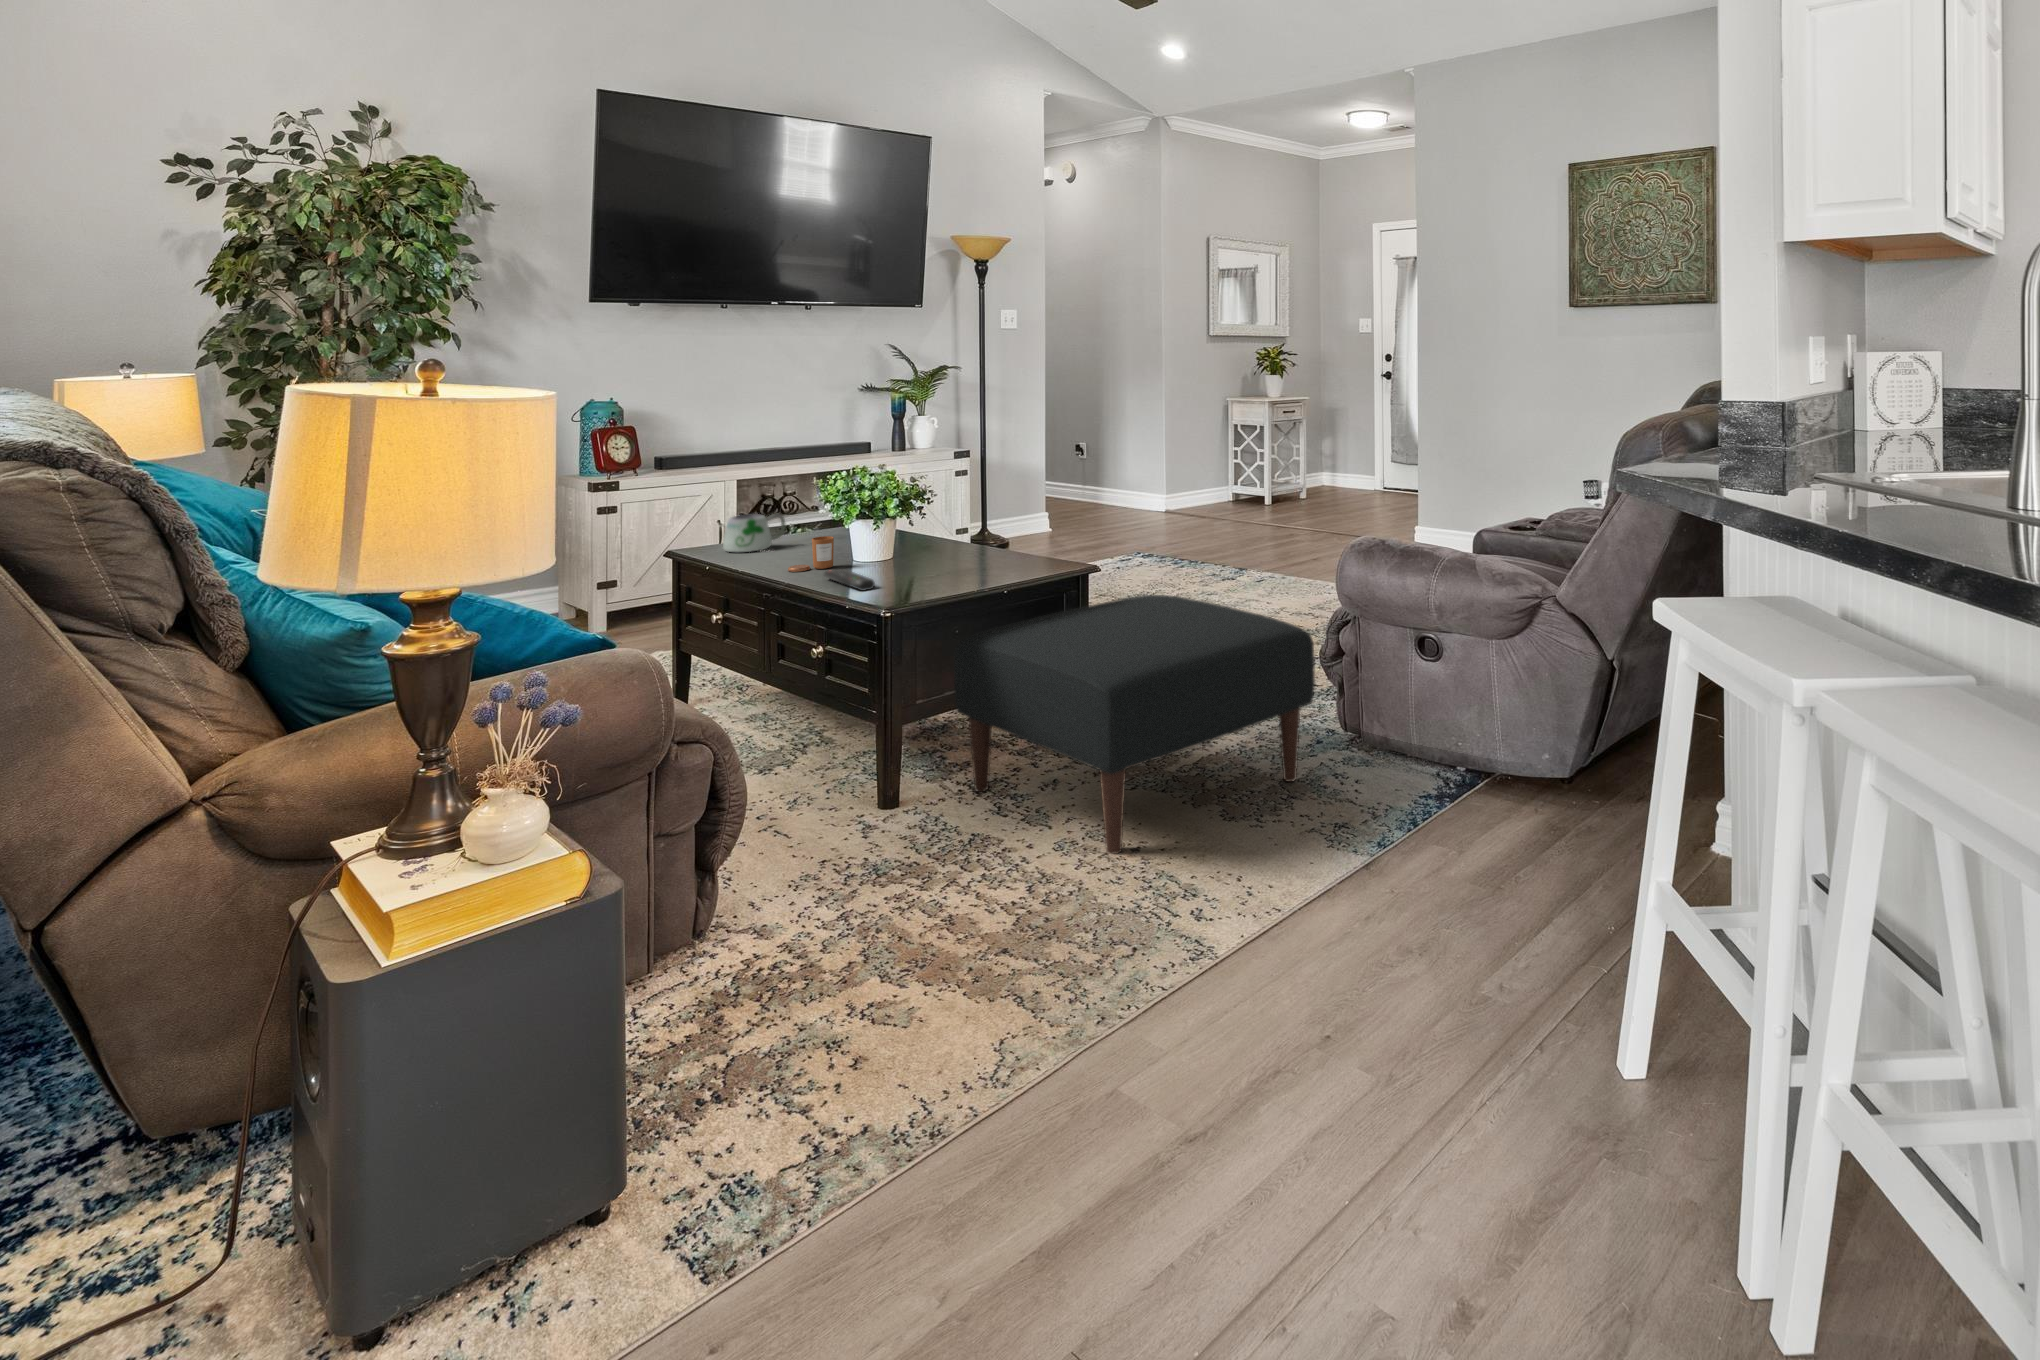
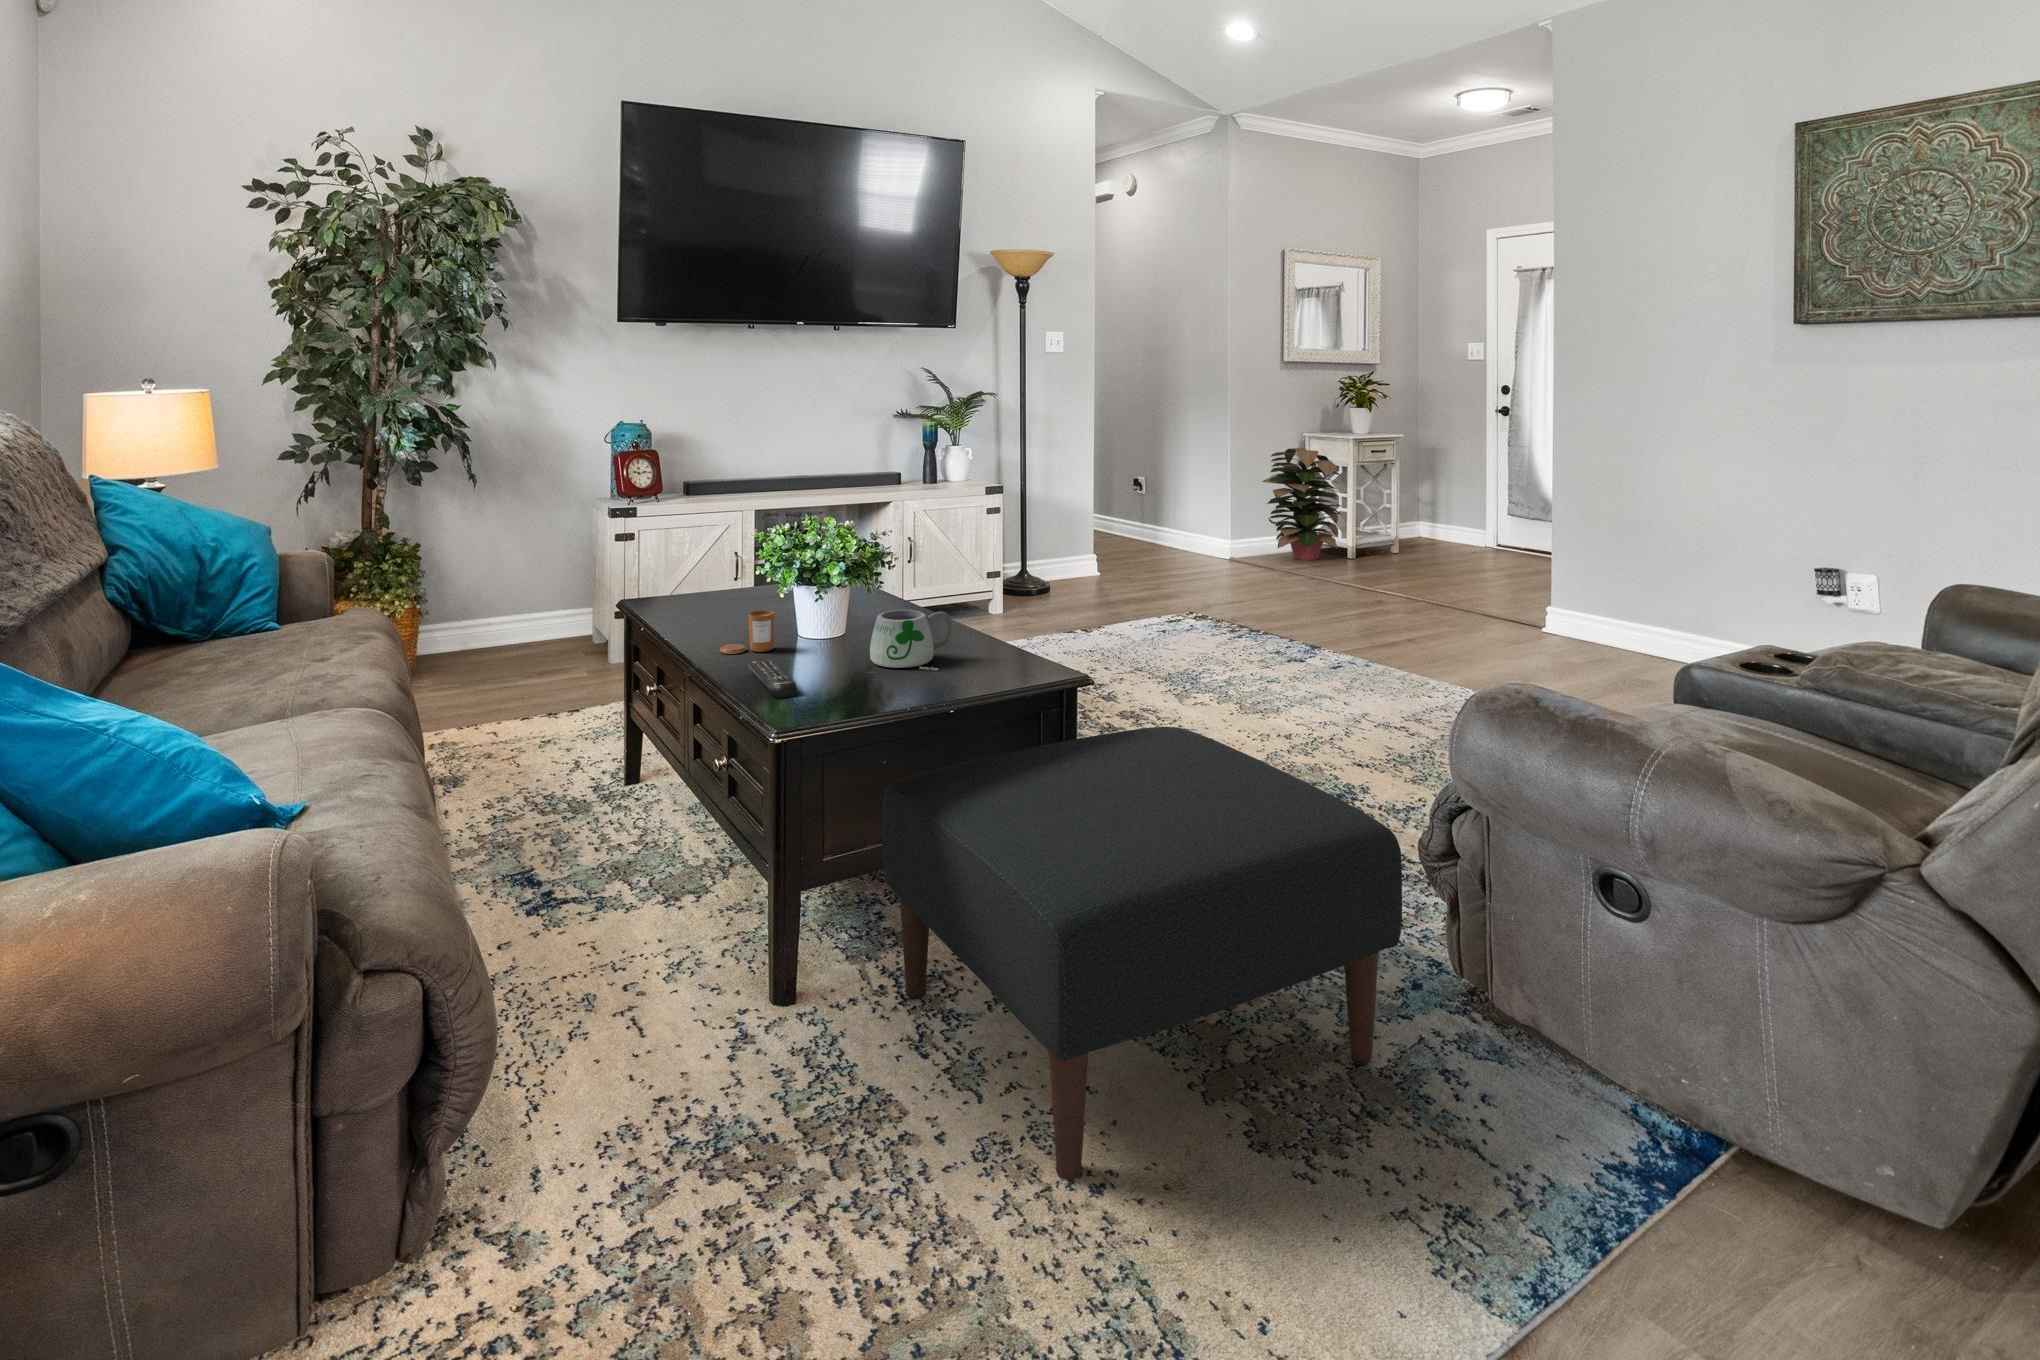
decorative plant: none [1187,412,1256,508] -> present [1262,447,1341,560]
mug: present [723,514,785,552] -> present [870,610,952,670]

